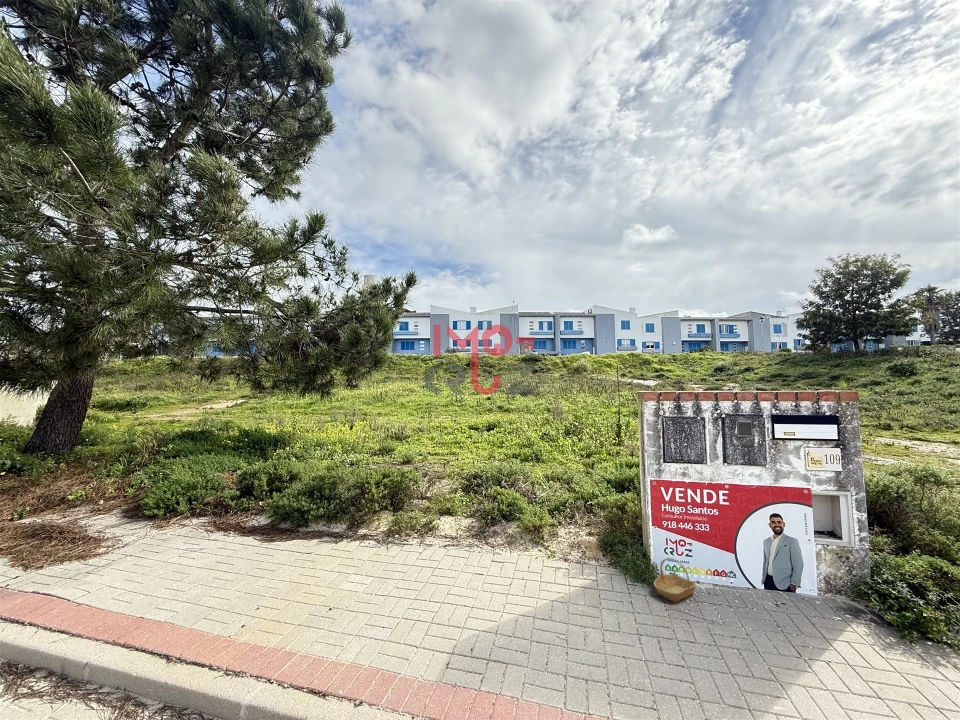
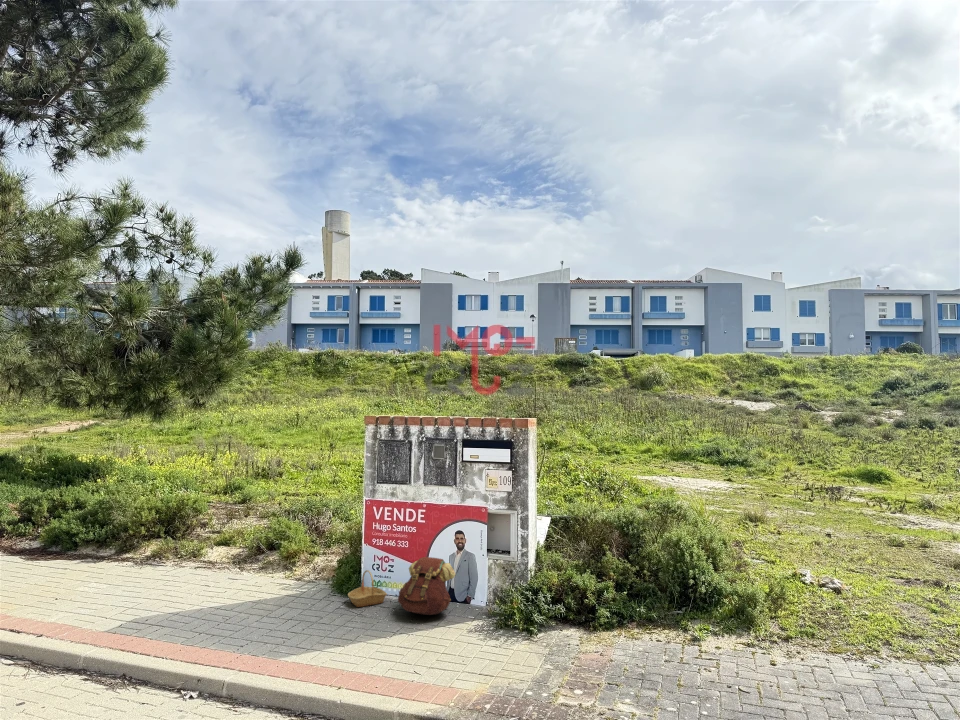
backpack: none [726,544,799,616] -> present [398,557,455,615]

